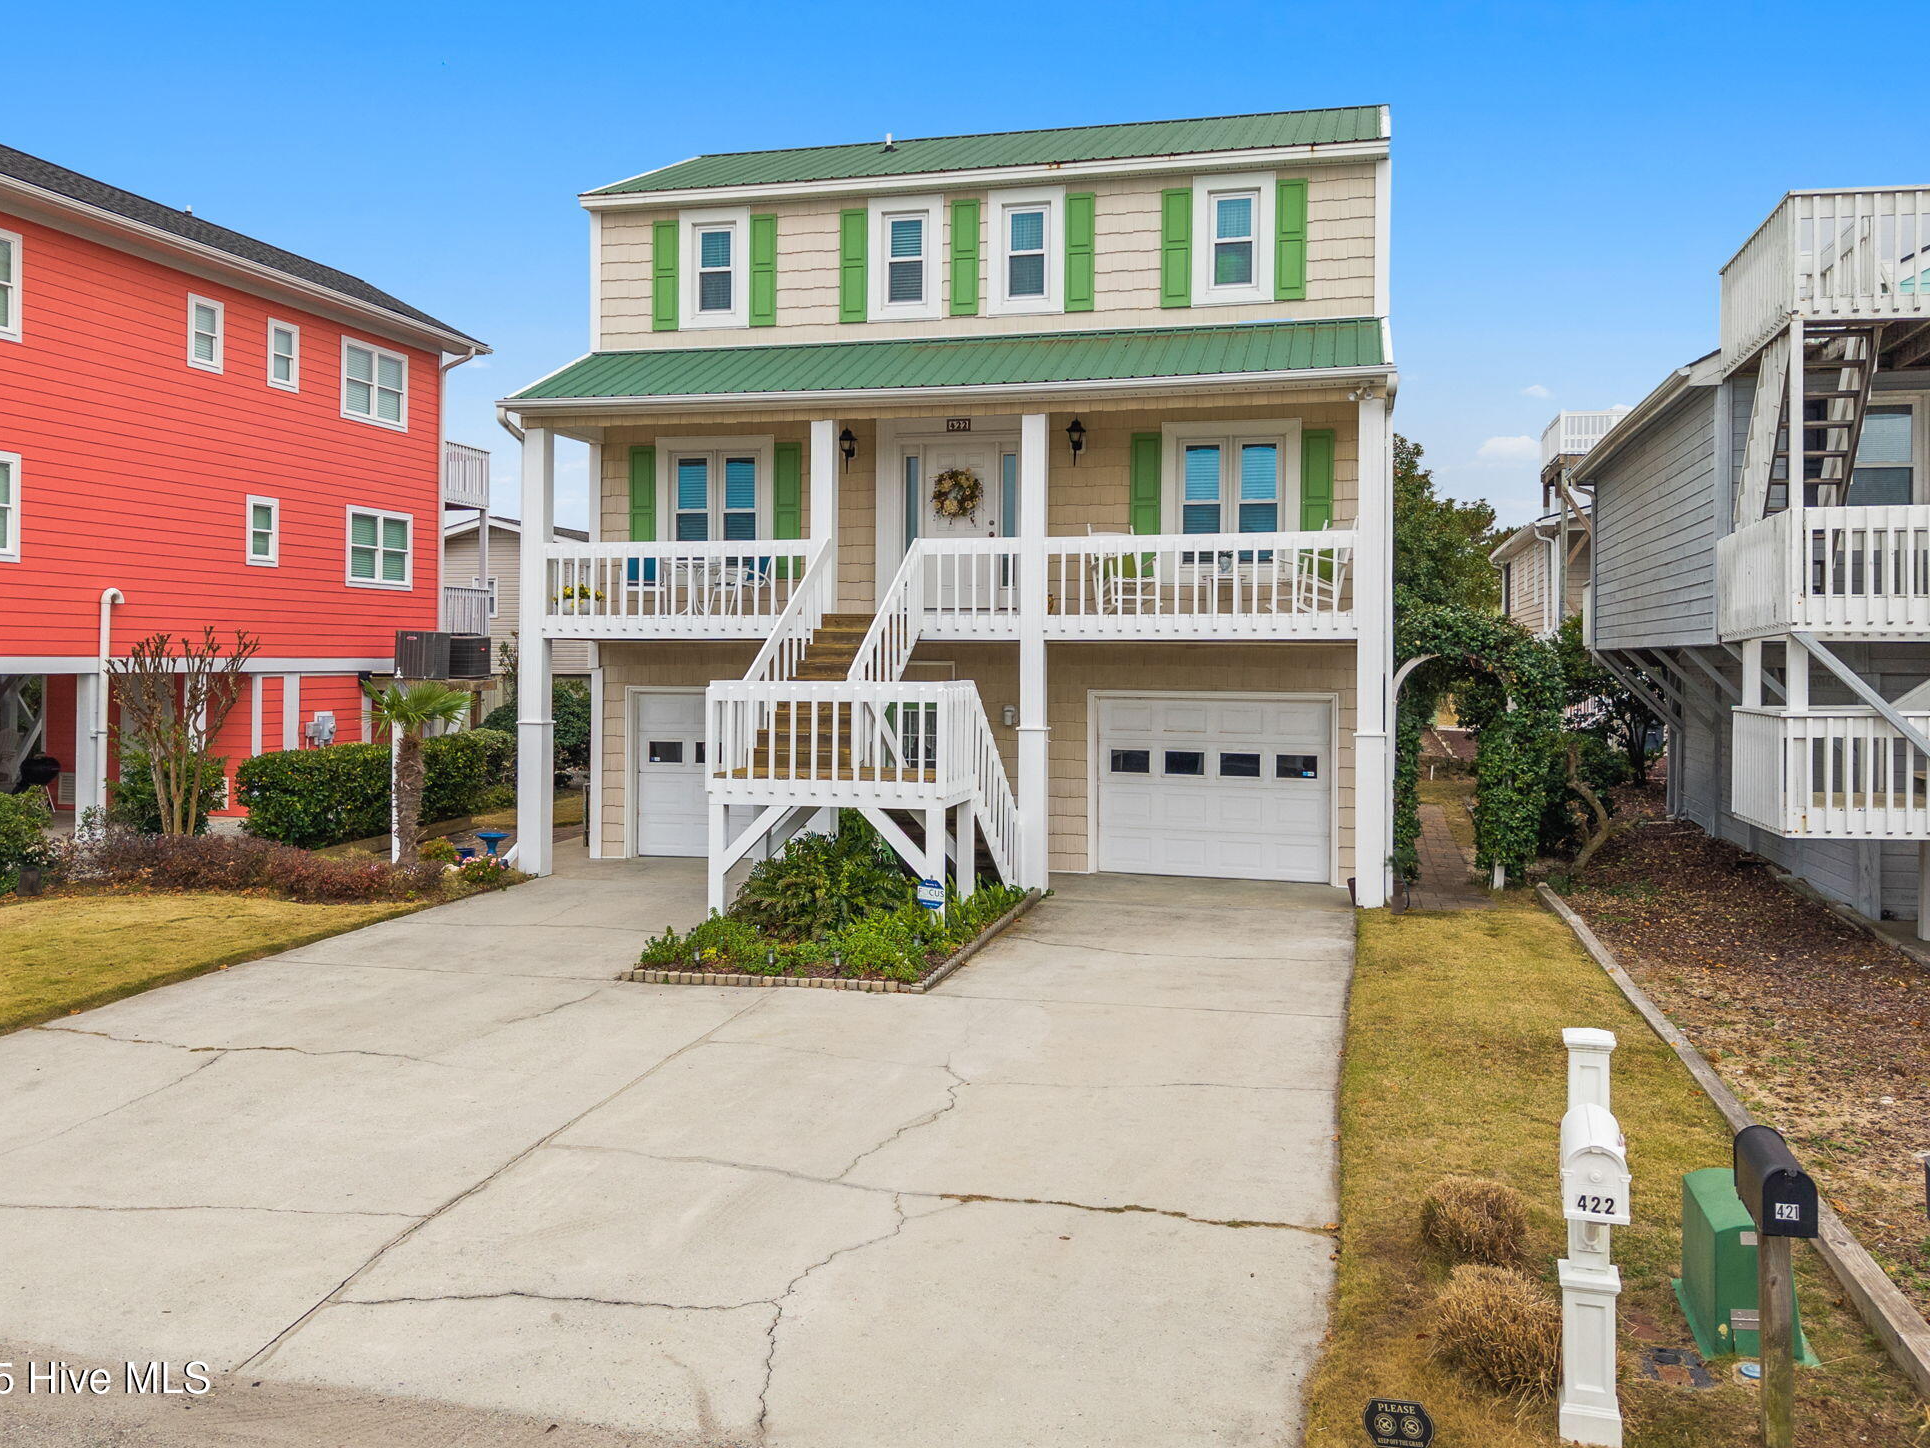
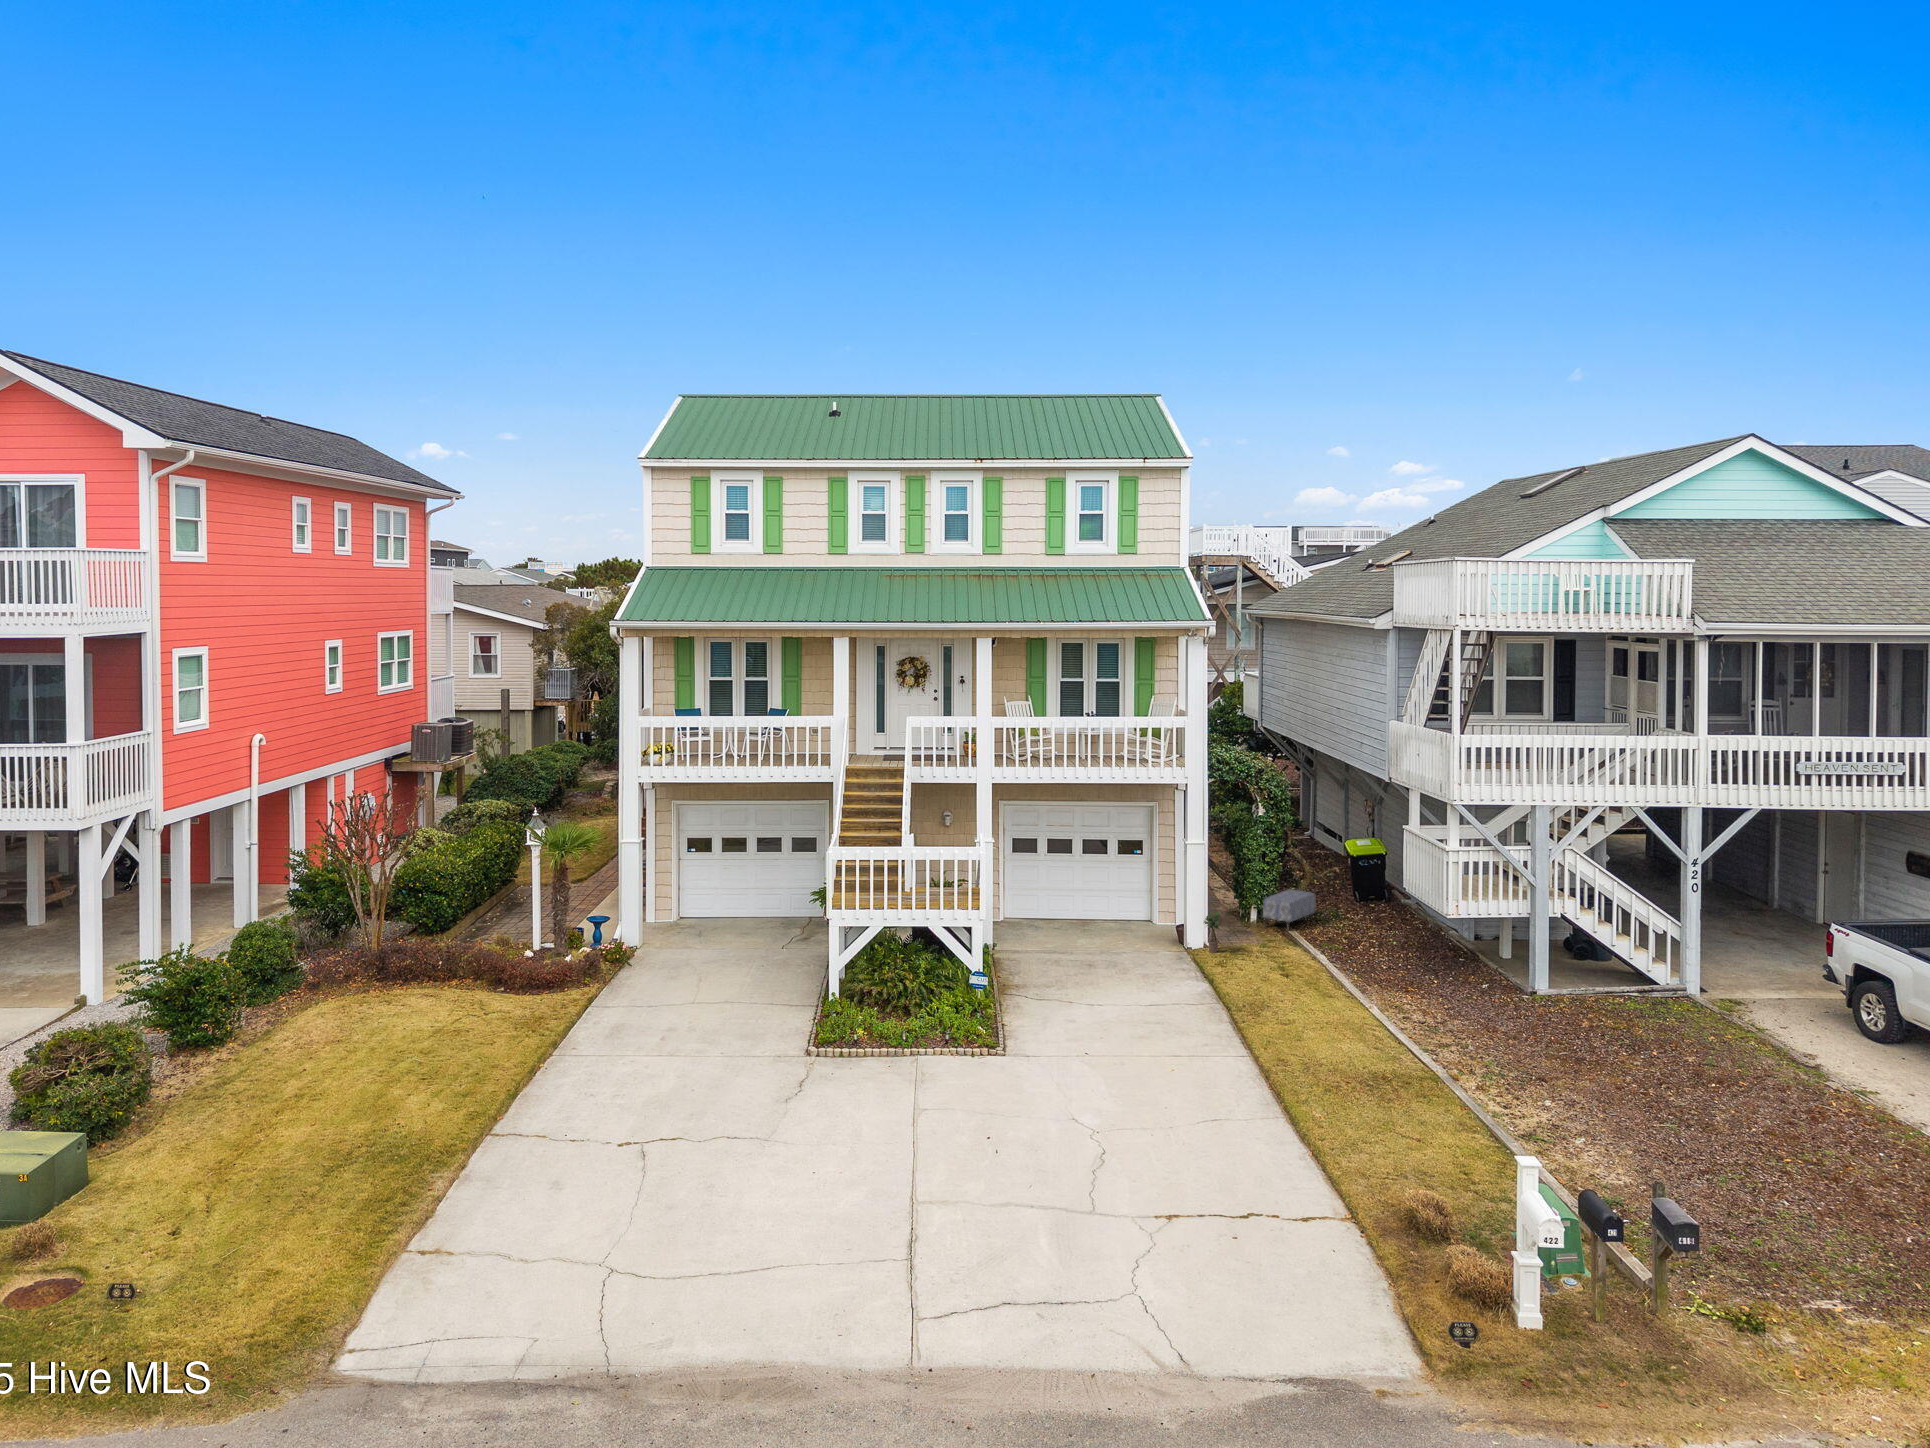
bench: none [1513,842,1614,901] -> present [1263,889,1316,930]
watering can: present [16,866,44,896] -> none [280,985,308,1008]

